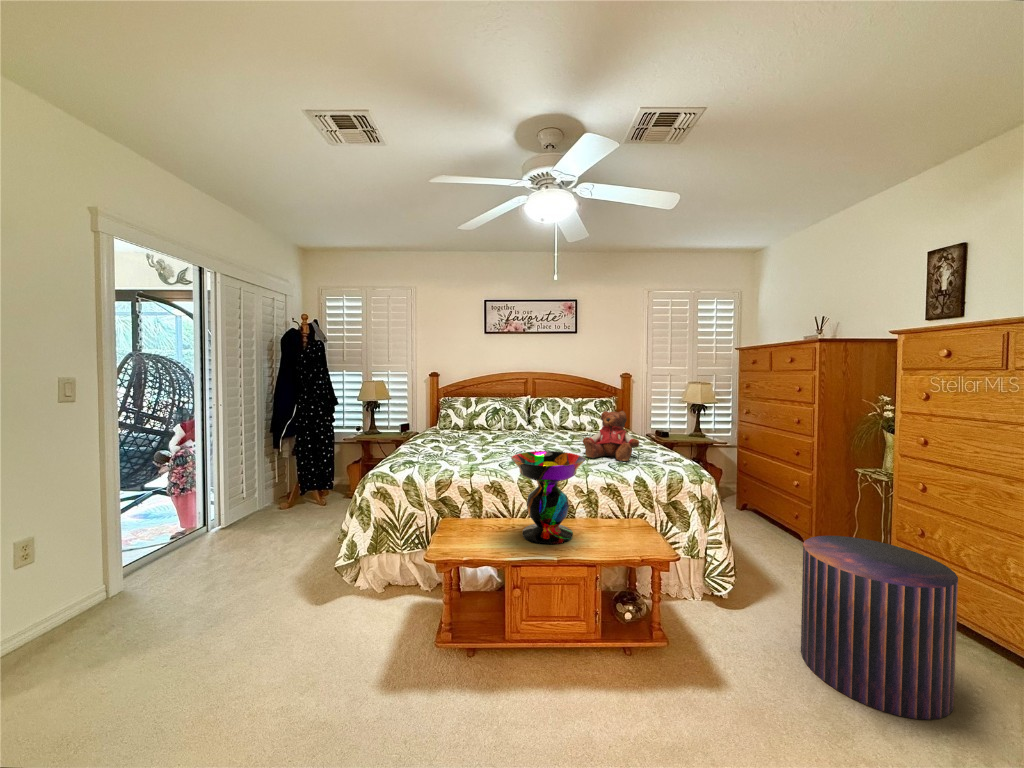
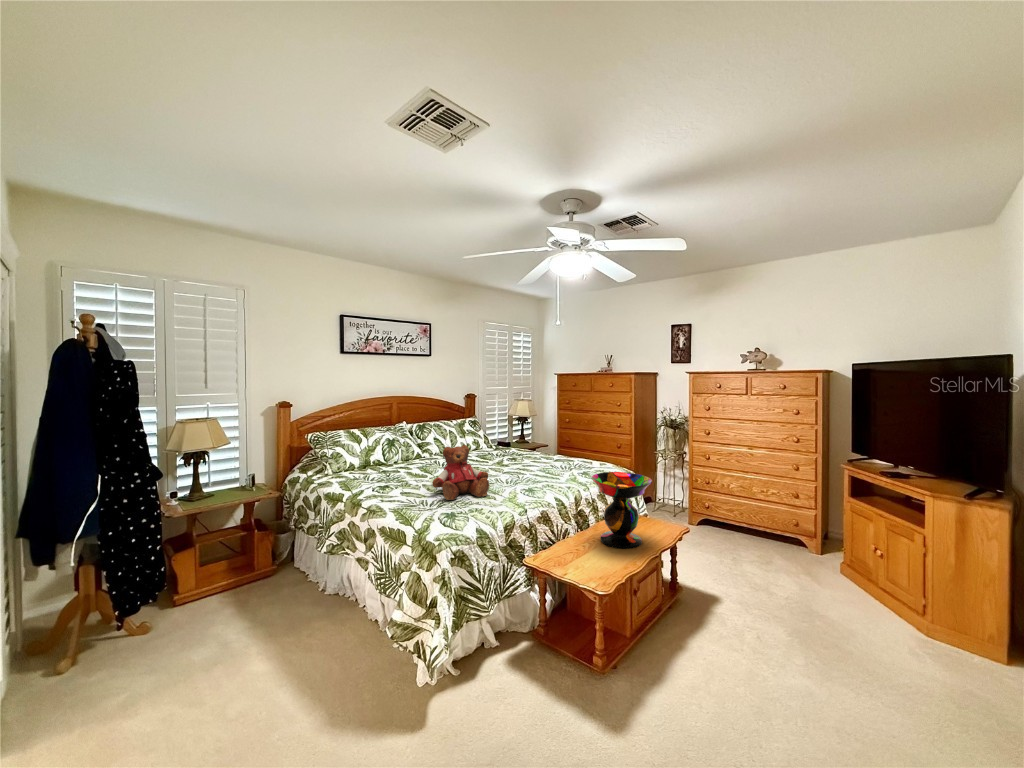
teddy bear: present [583,411,639,461] -> present [432,445,489,500]
pouf: present [801,536,958,720] -> none [700,490,770,573]

